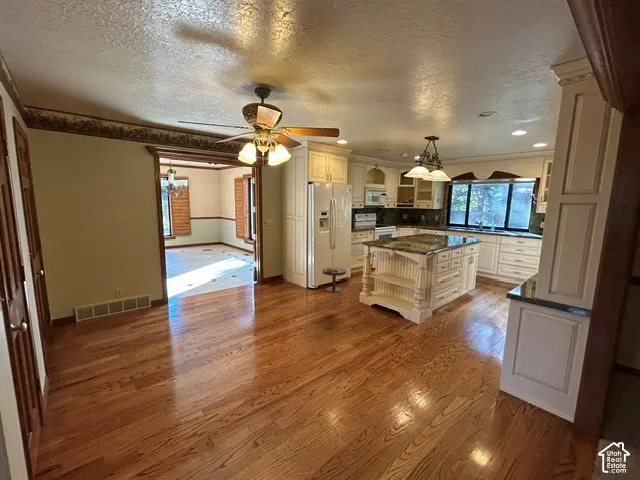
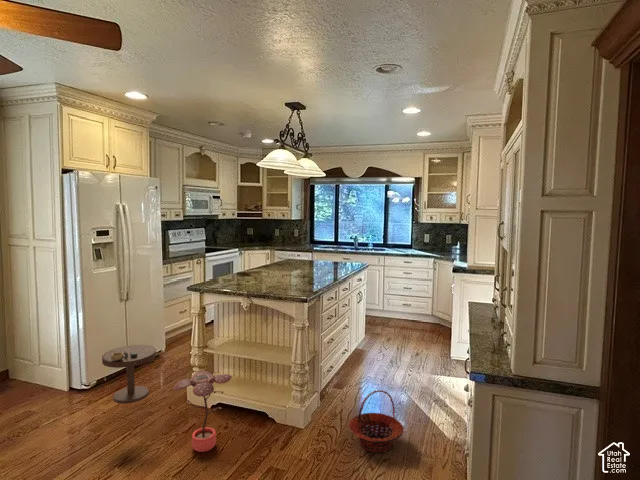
potted plant: none [352,284,381,322] -> present [173,371,232,452]
basket: none [445,309,481,344] -> present [349,390,404,453]

